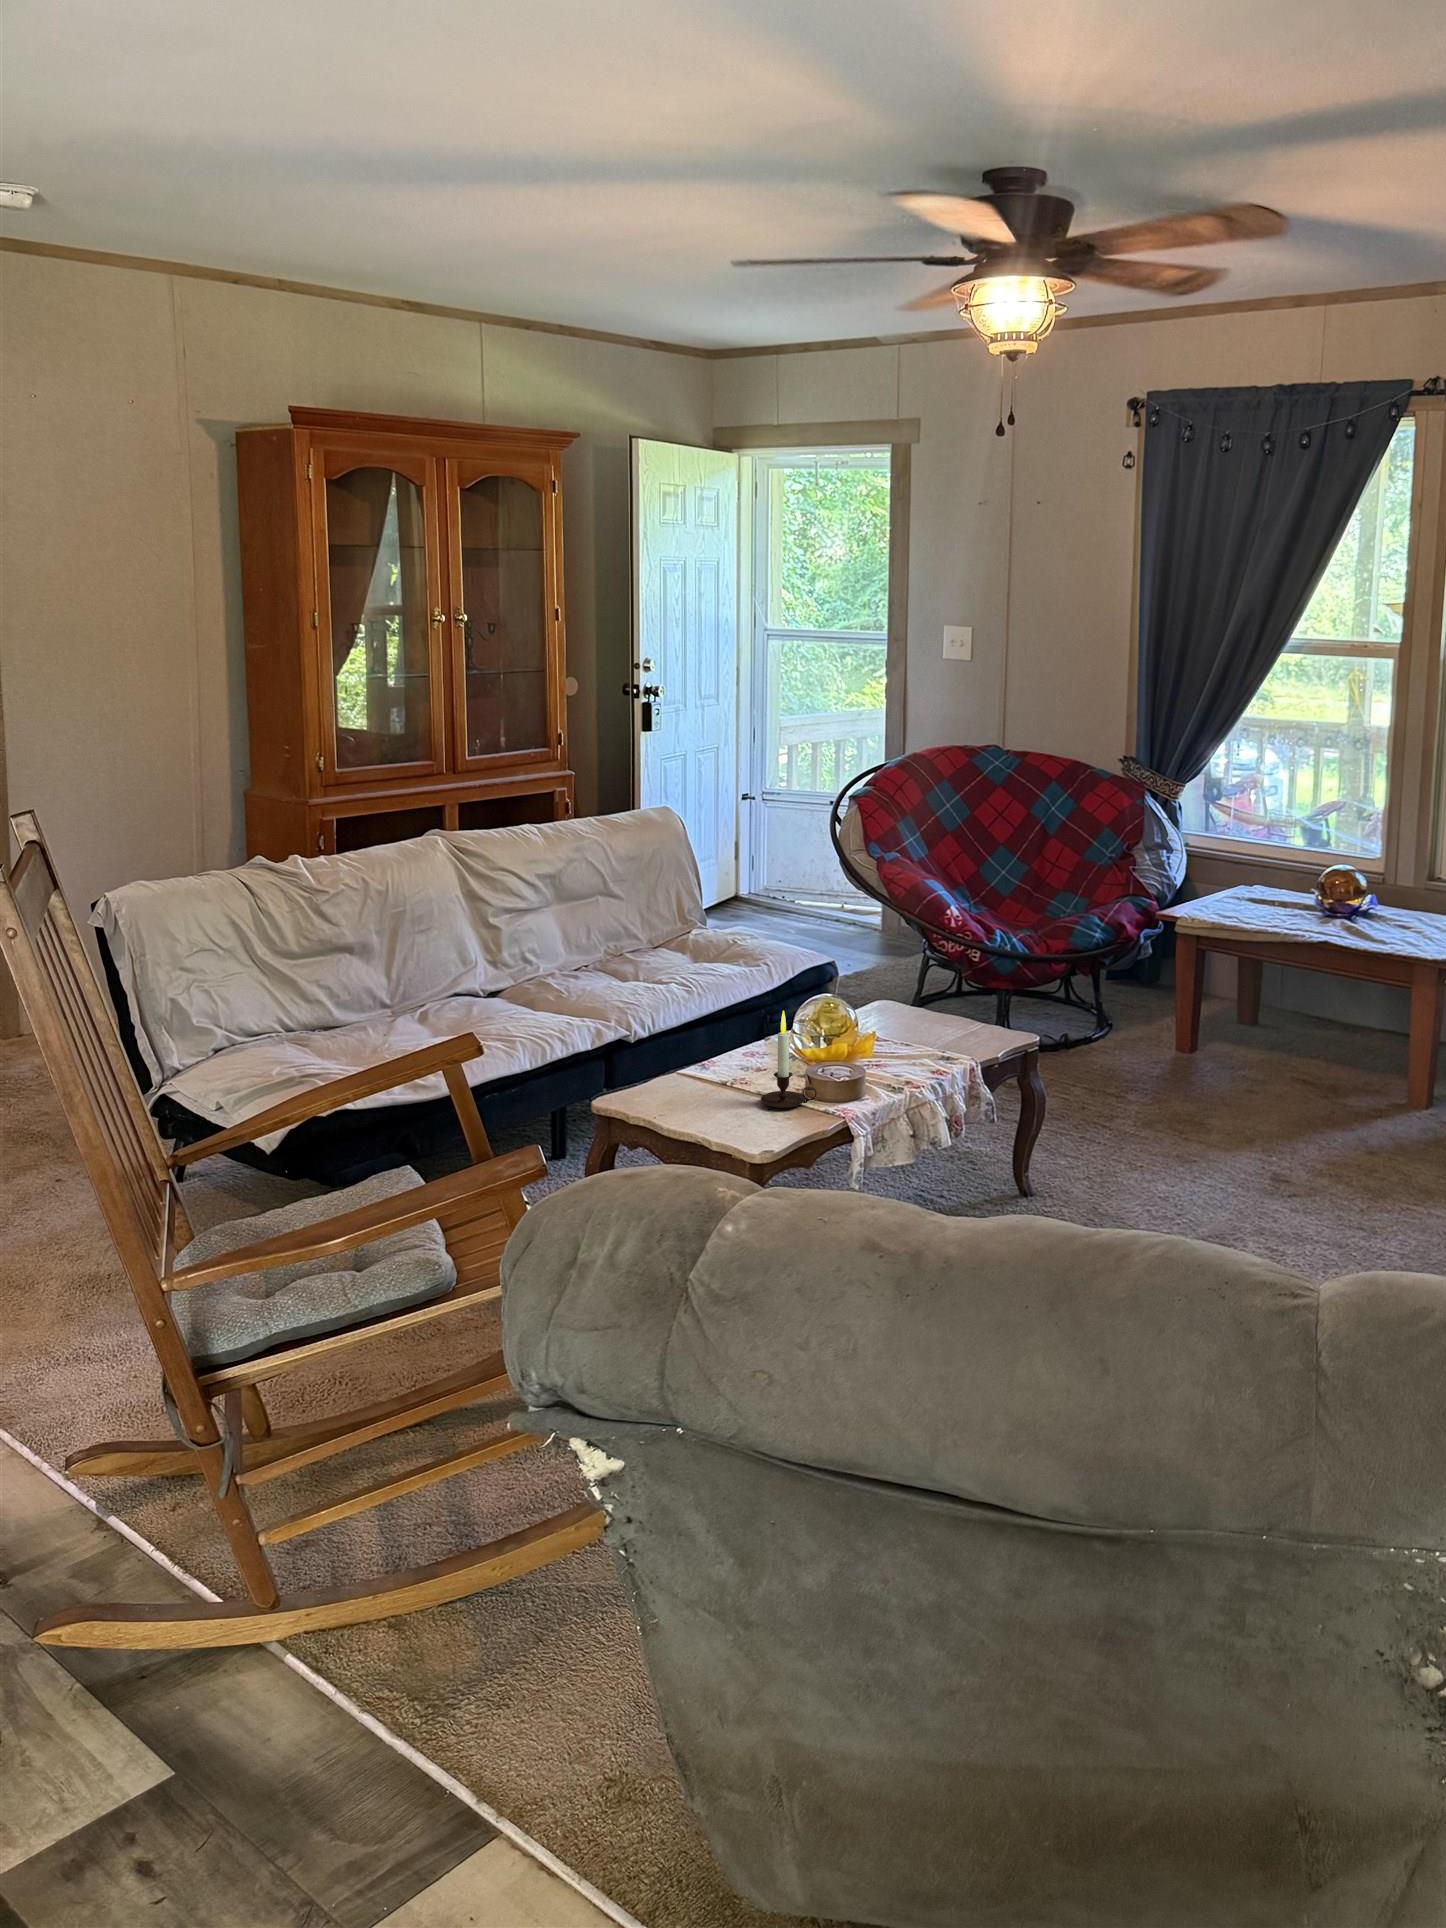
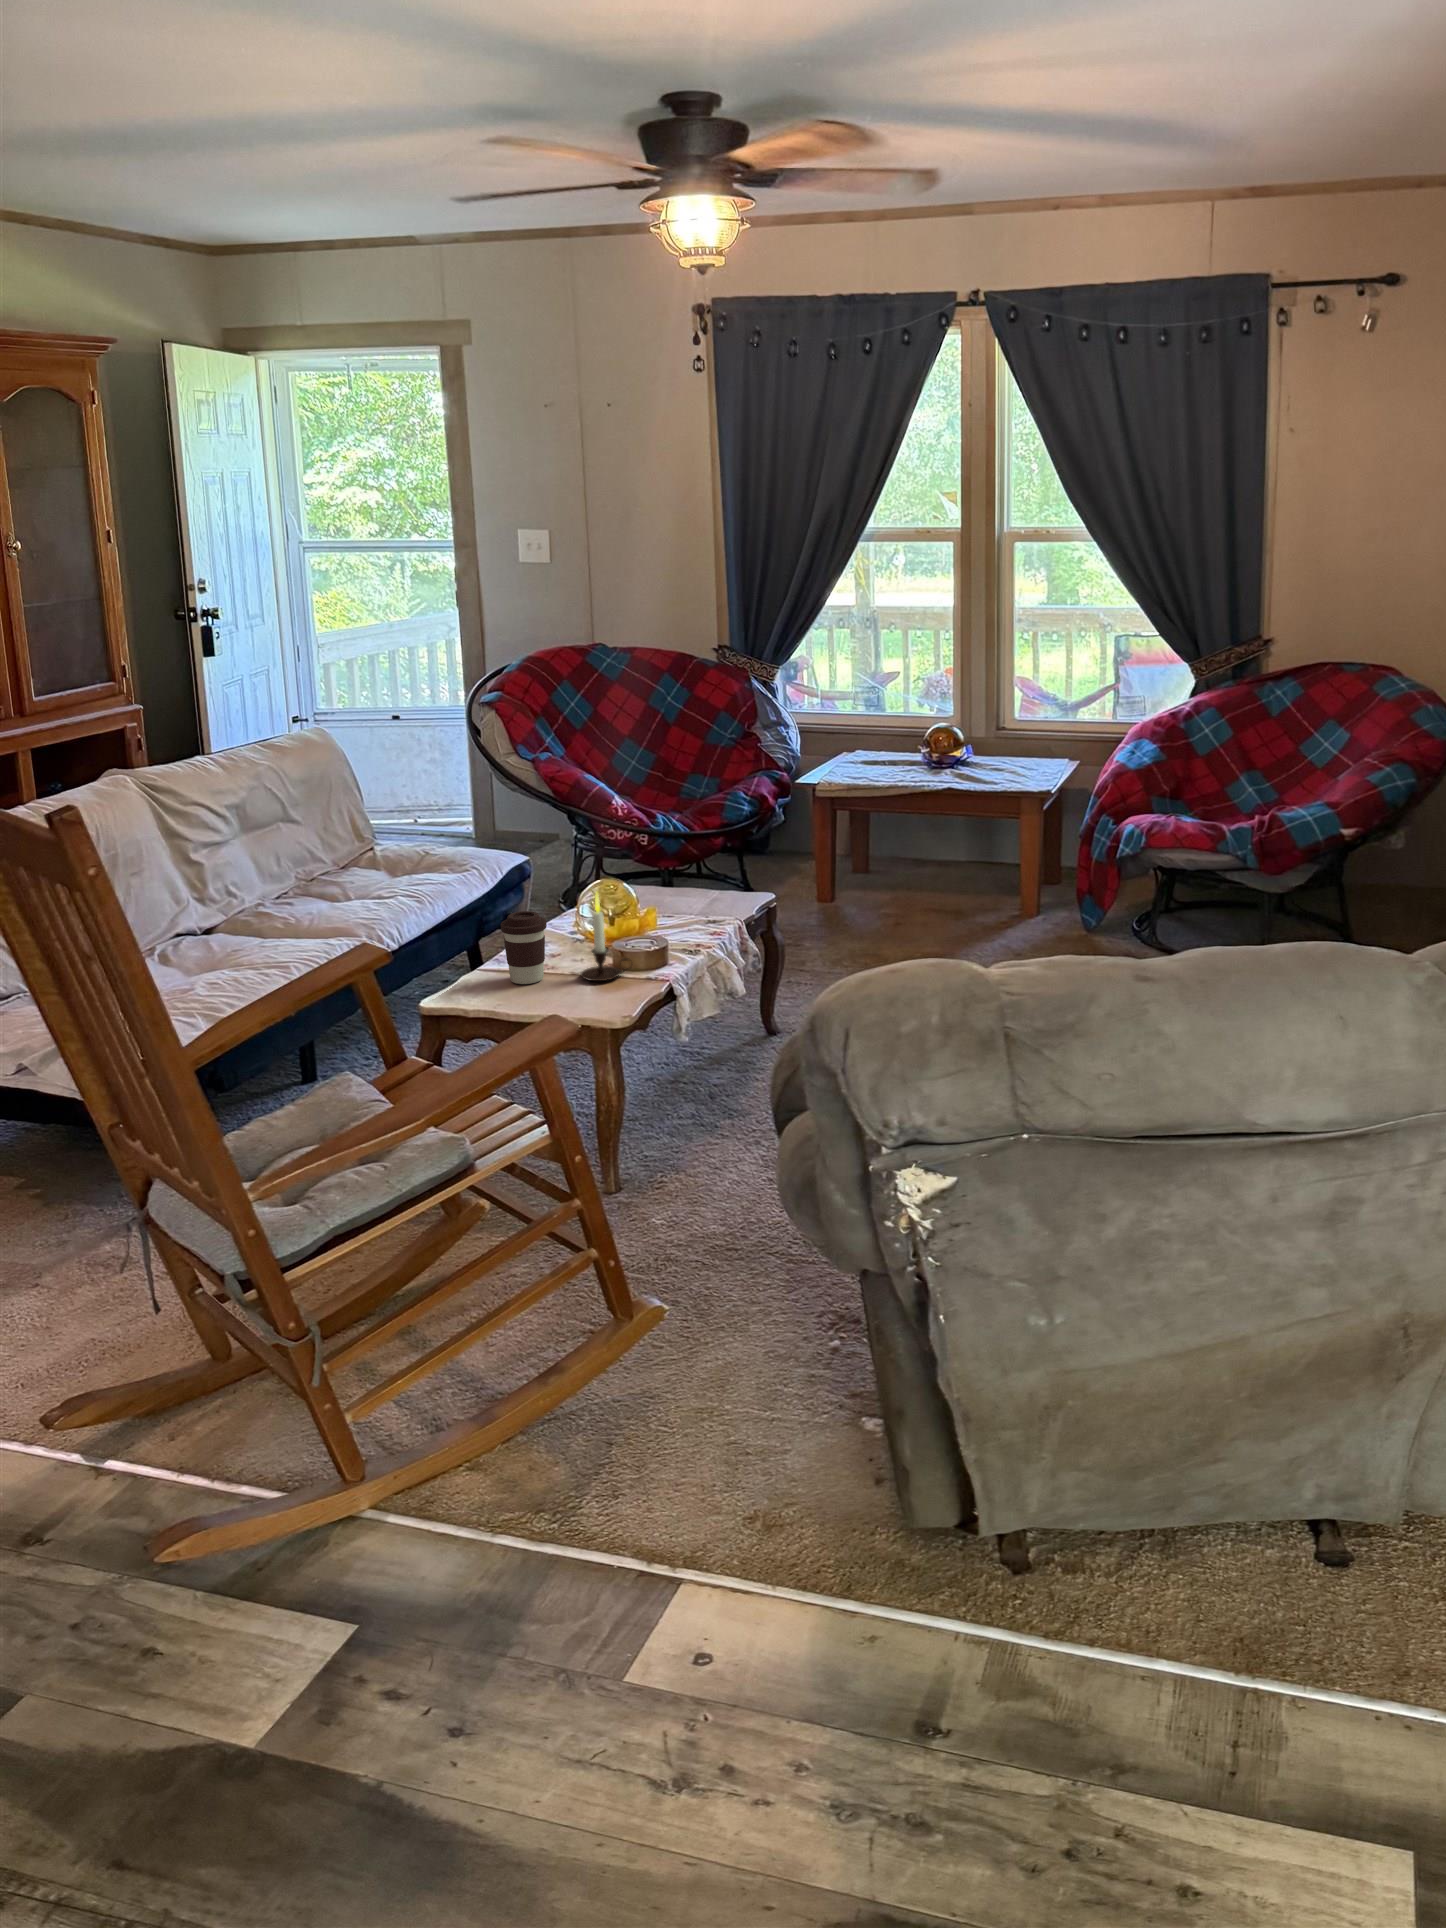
coffee cup: none [688,1021,736,1098] -> present [501,911,547,984]

